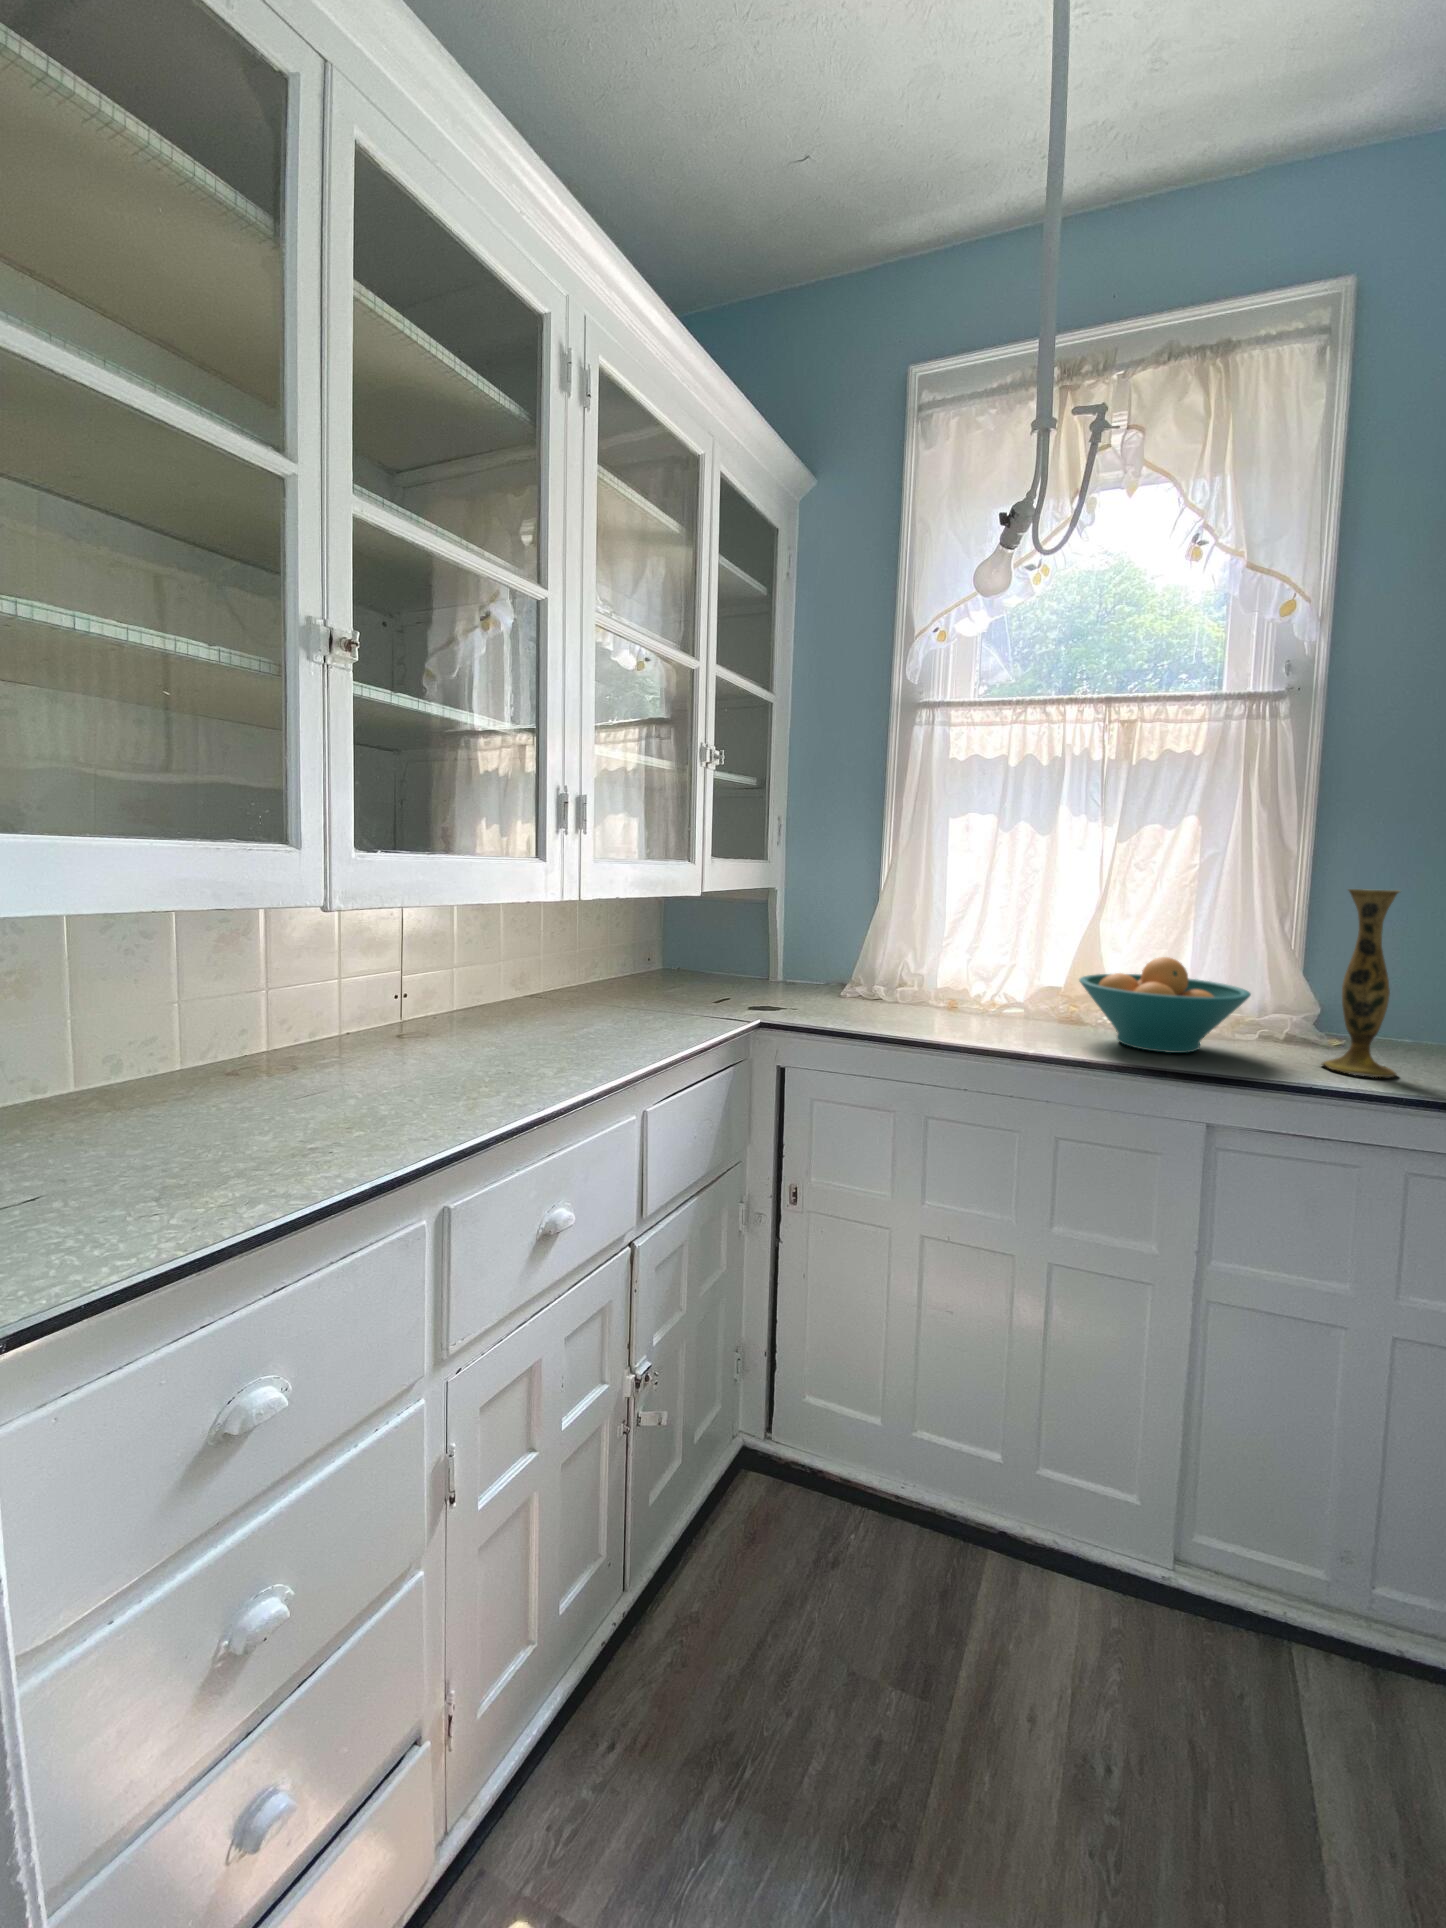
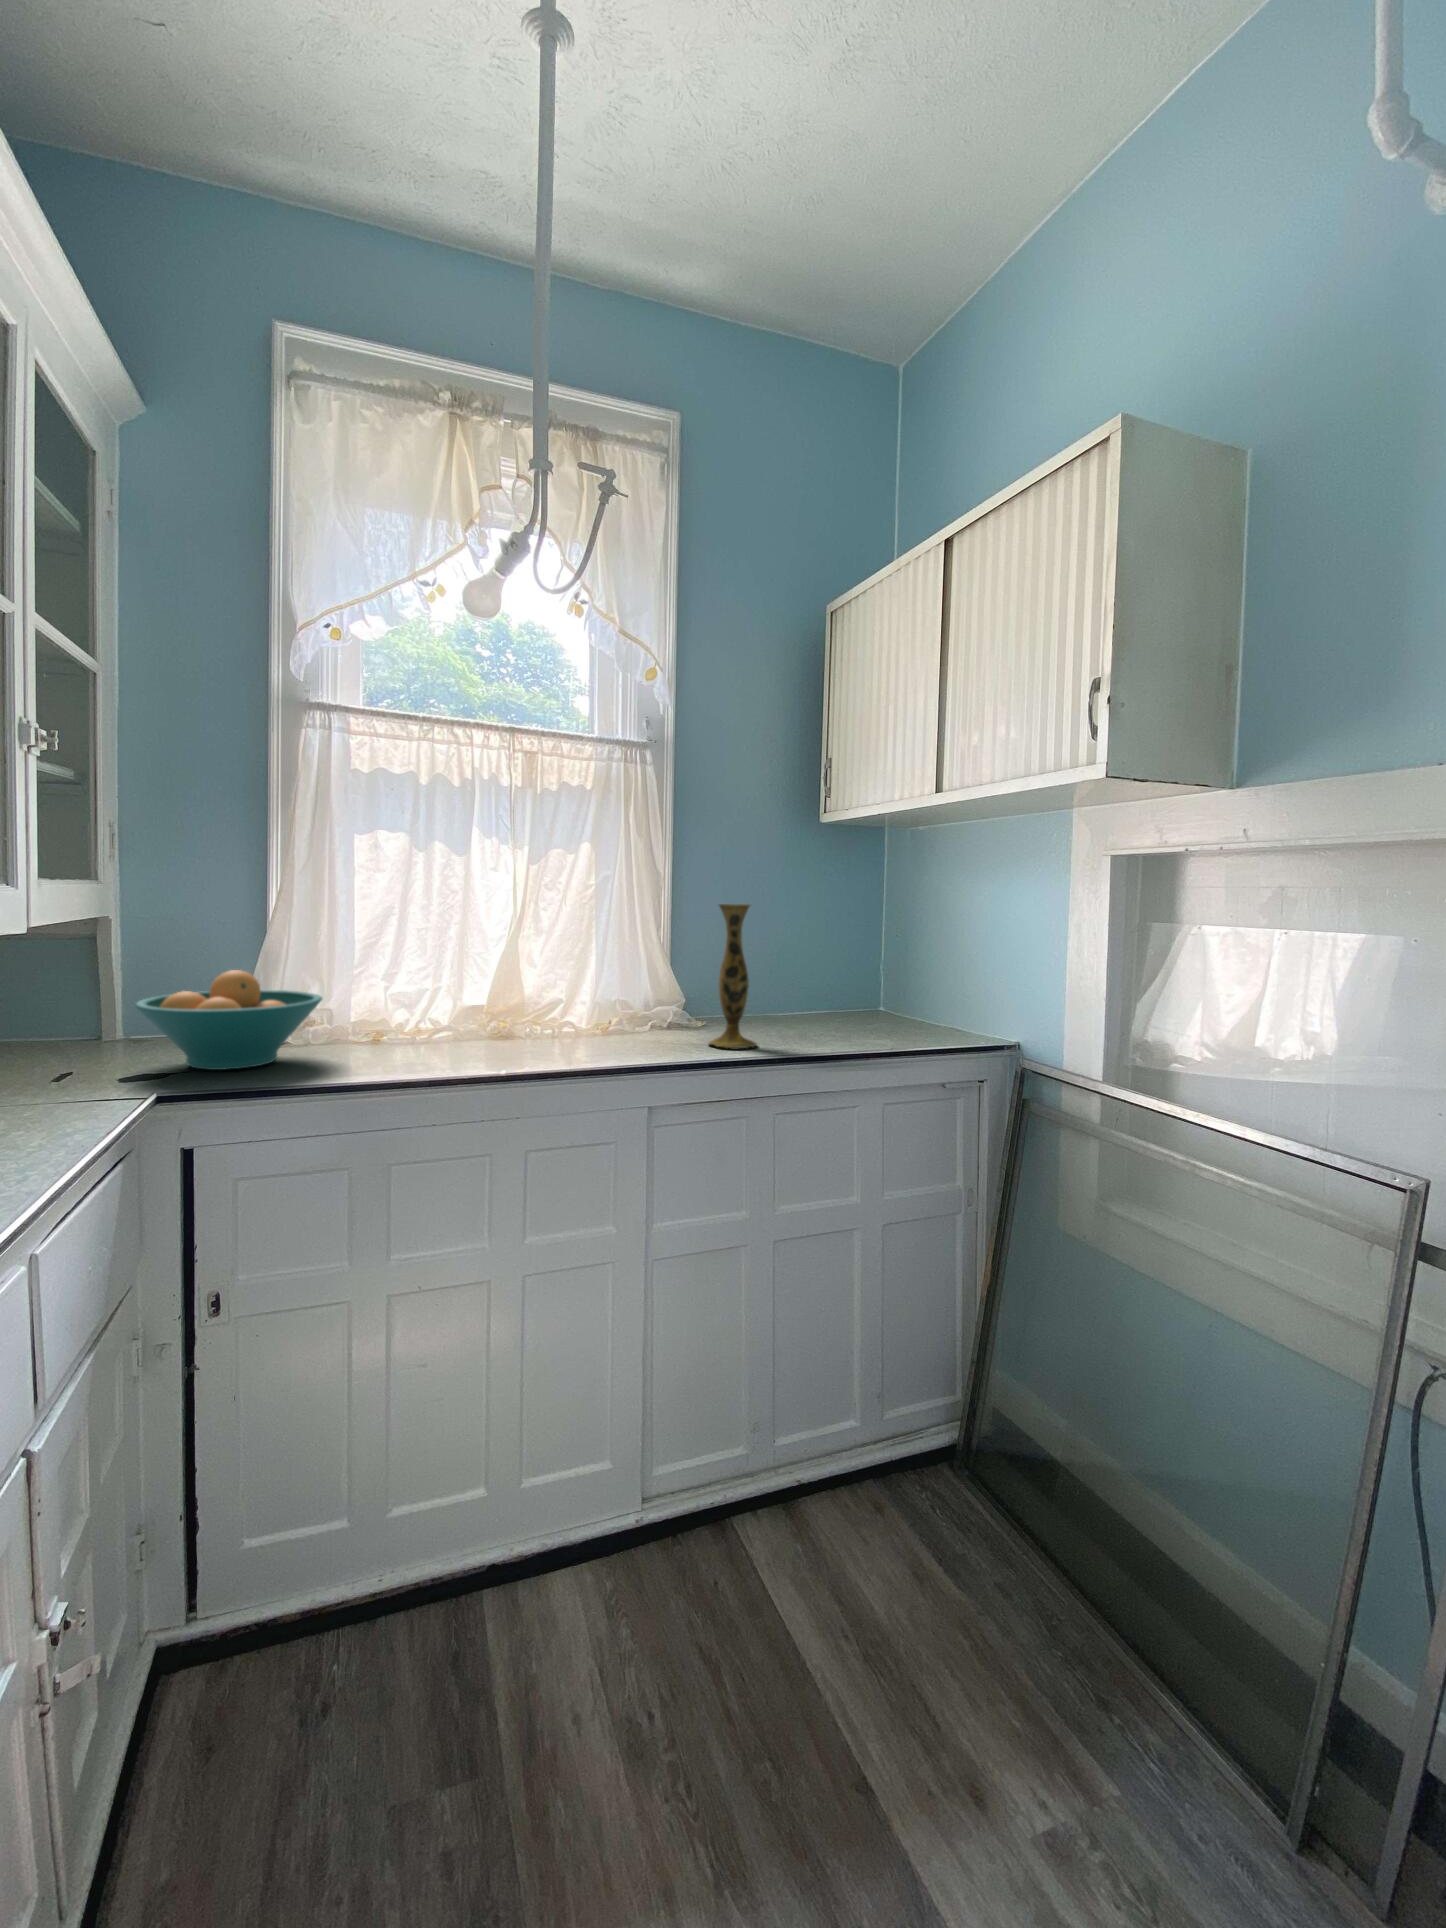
fruit bowl: present [1079,957,1251,1053] -> present [136,970,322,1070]

